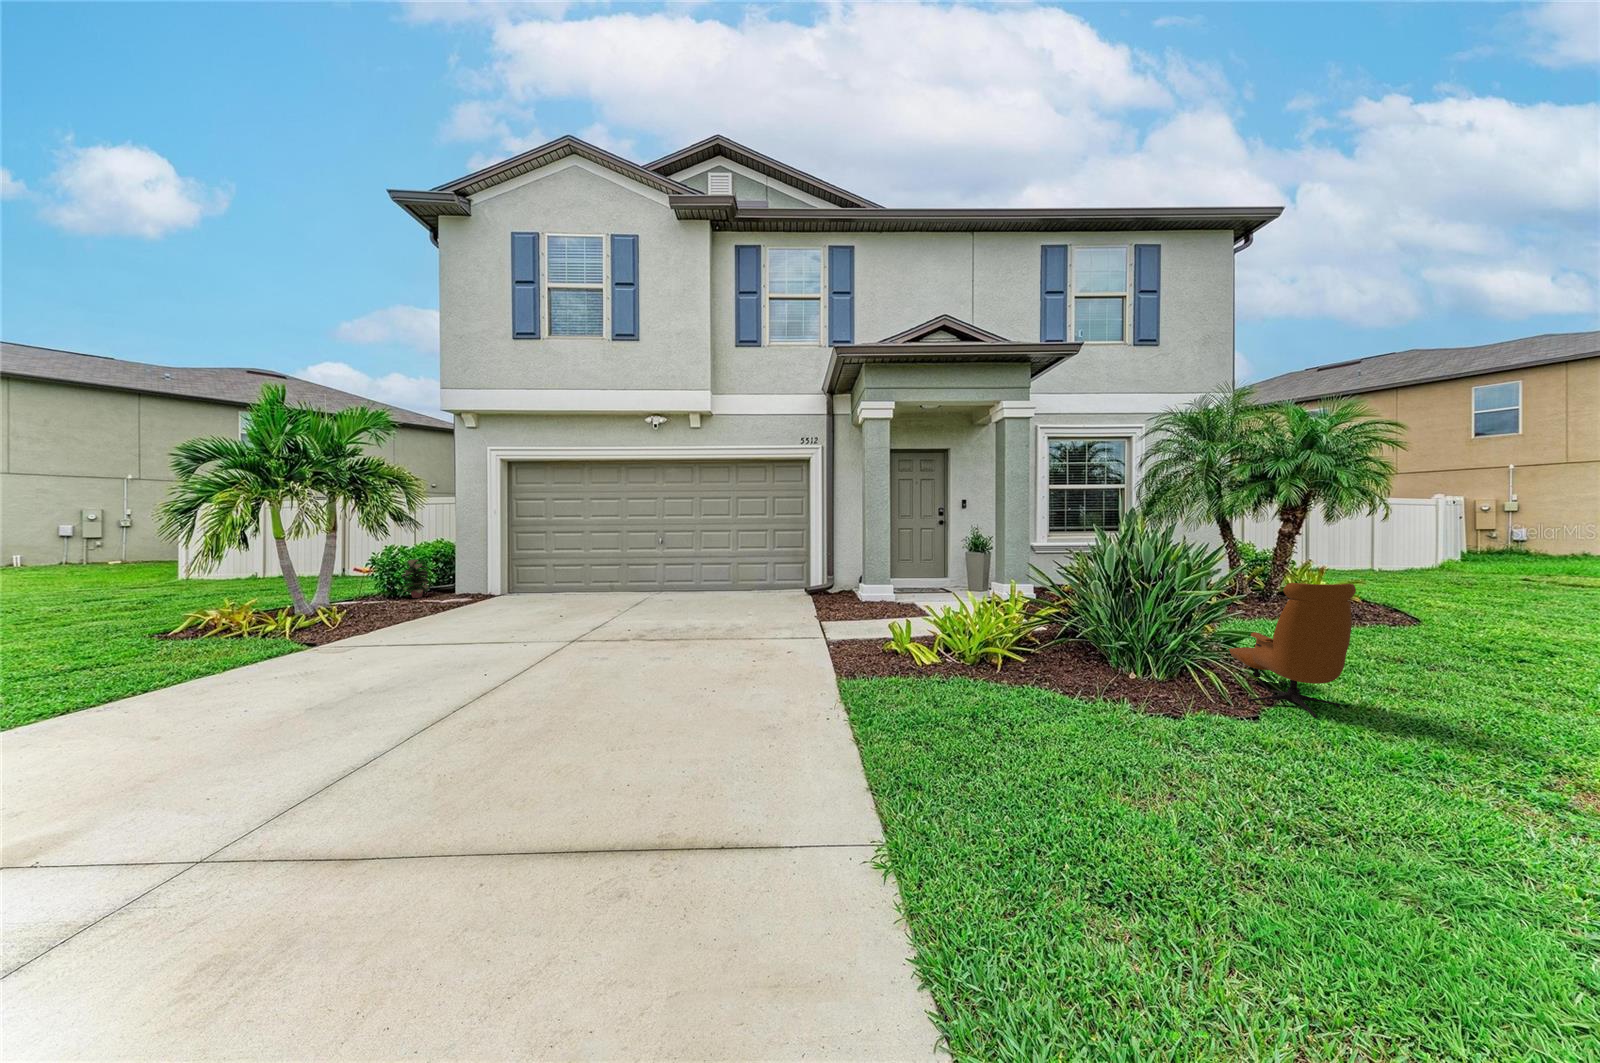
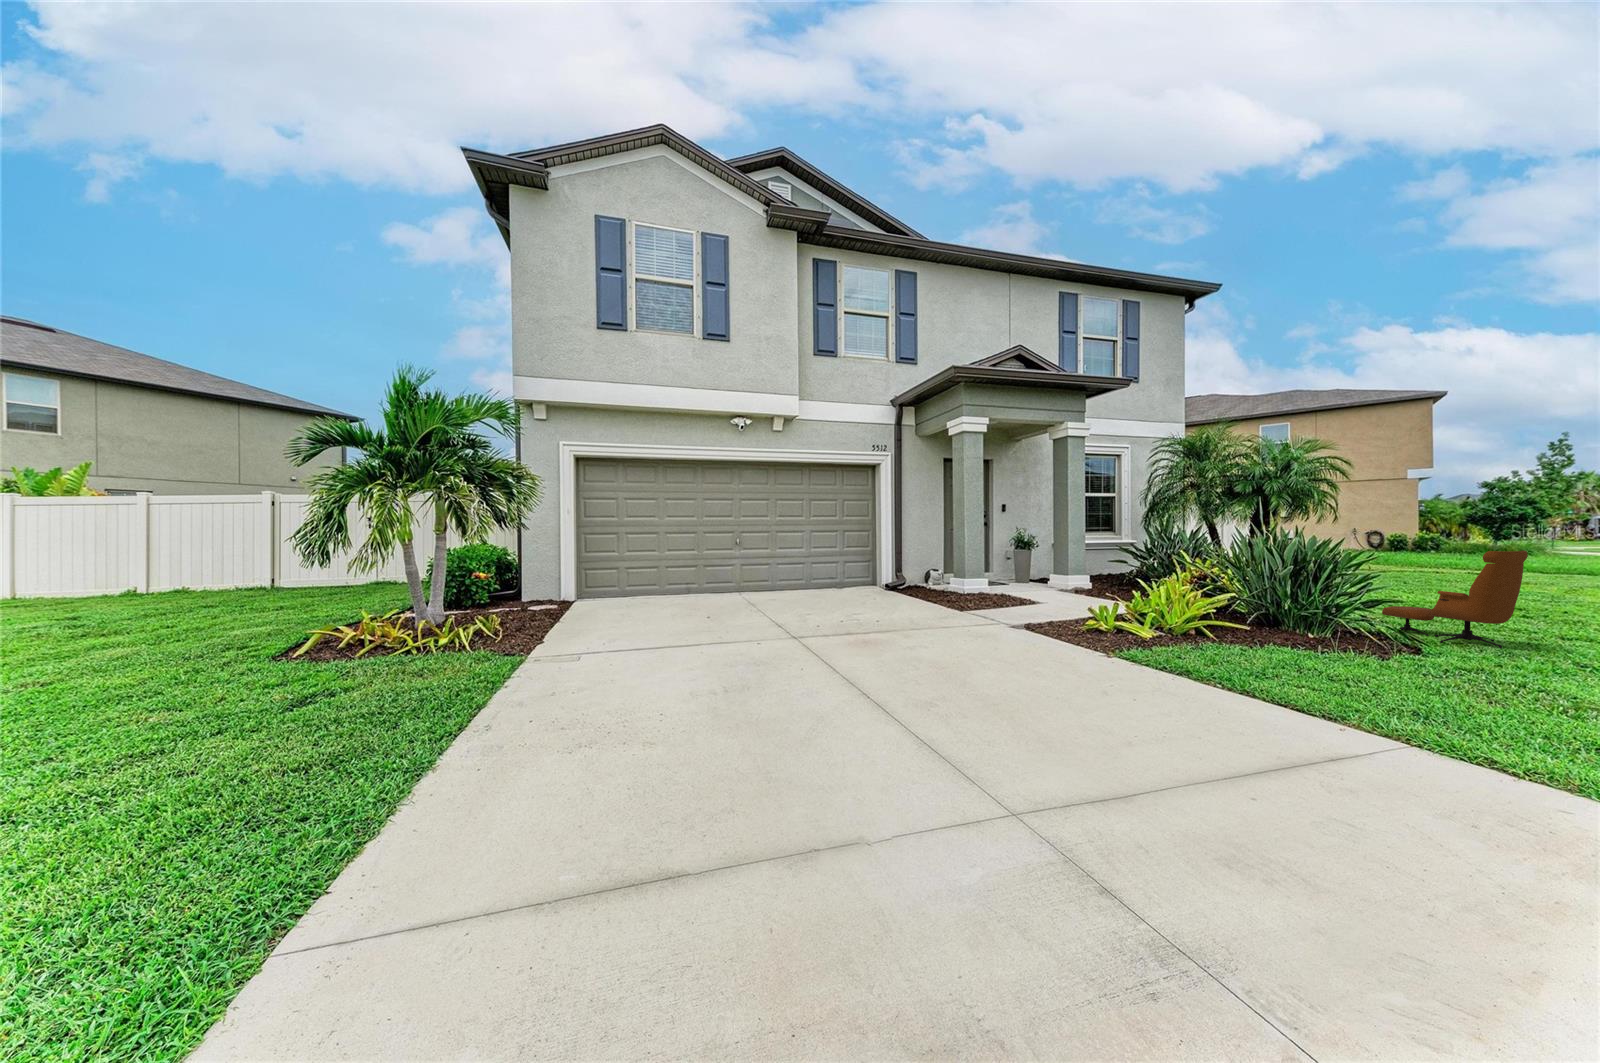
decorative plant: present [402,559,429,598] -> none [467,568,501,612]

